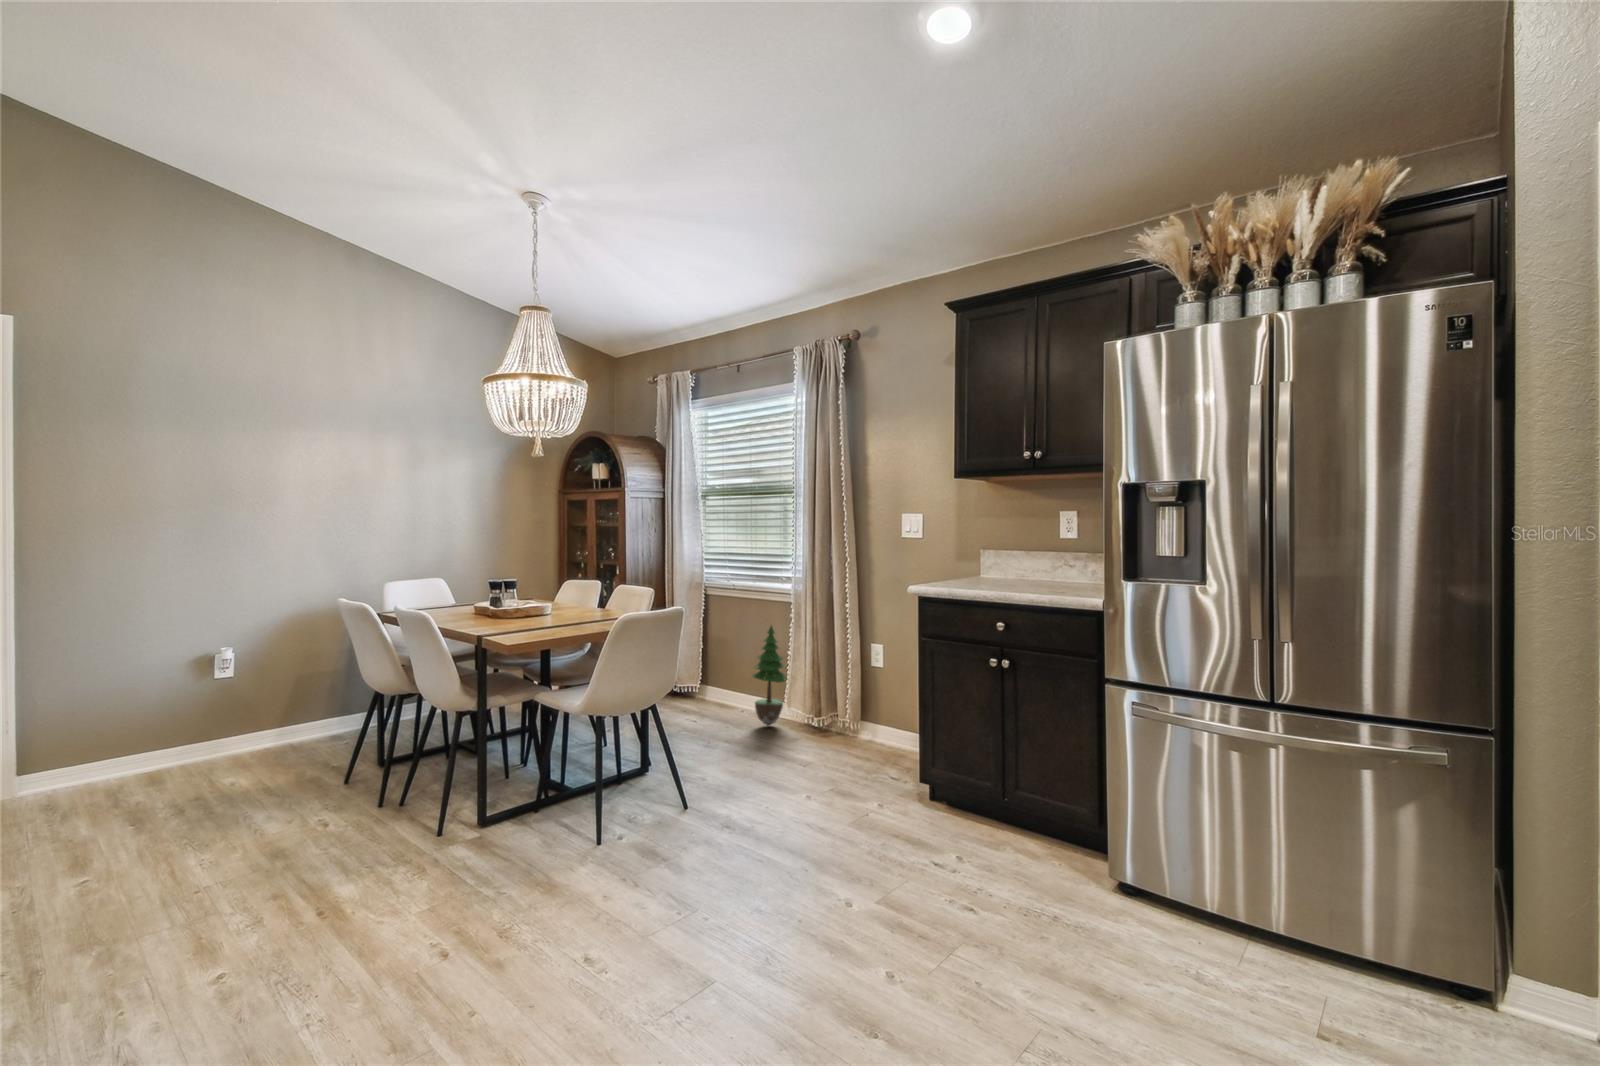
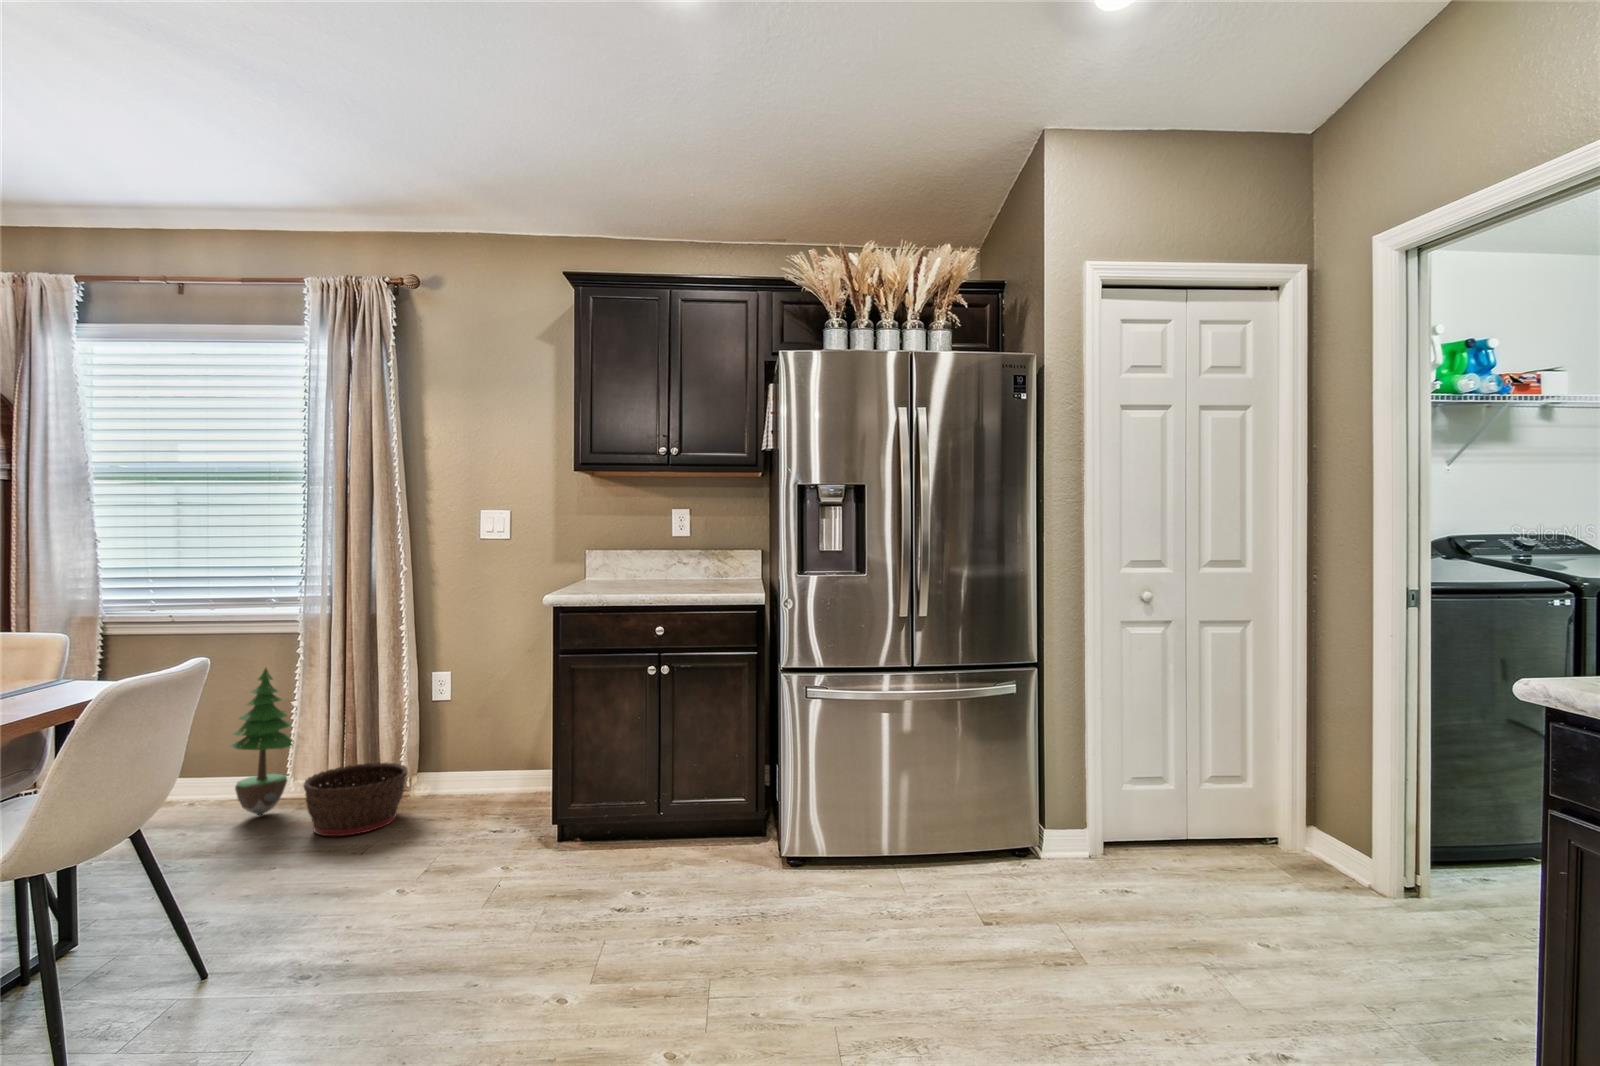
basket: none [781,703,846,753] -> present [304,763,408,836]

